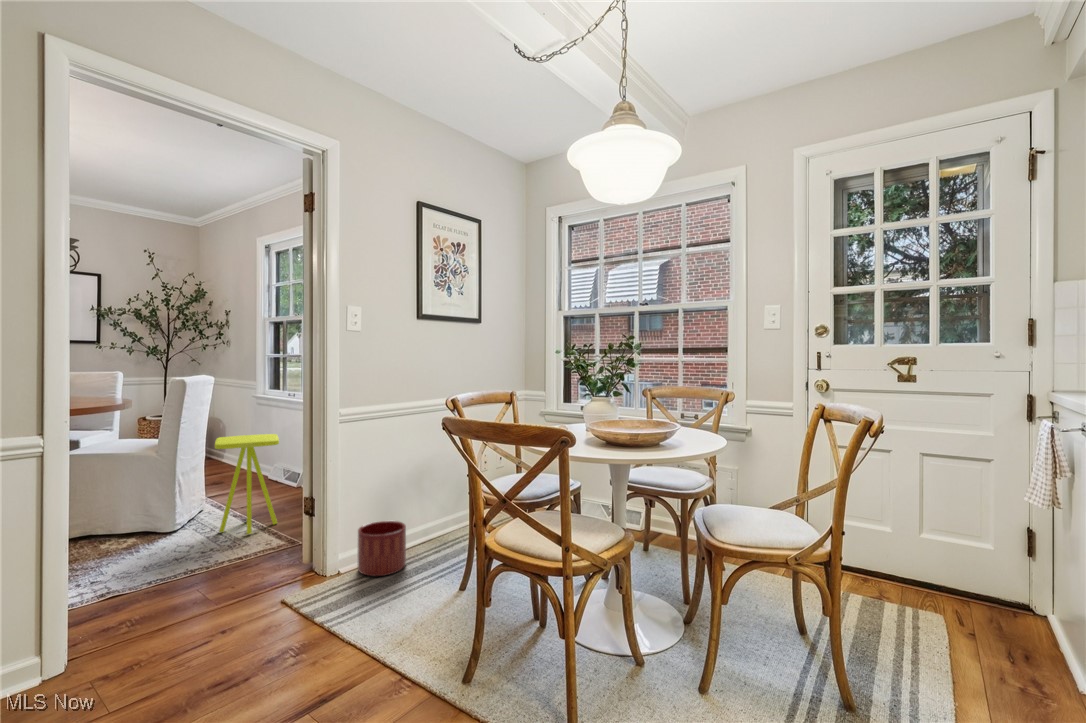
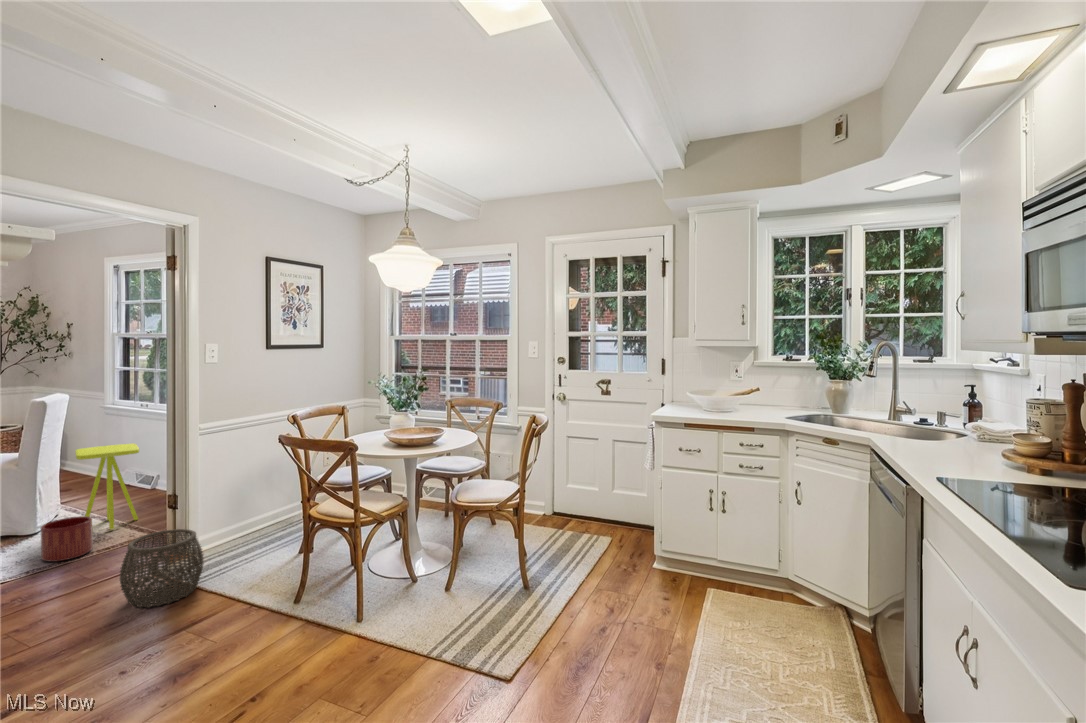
planter: present [358,521,406,576] -> present [41,516,93,562]
woven basket: none [237,547,341,659] -> present [120,529,204,608]

